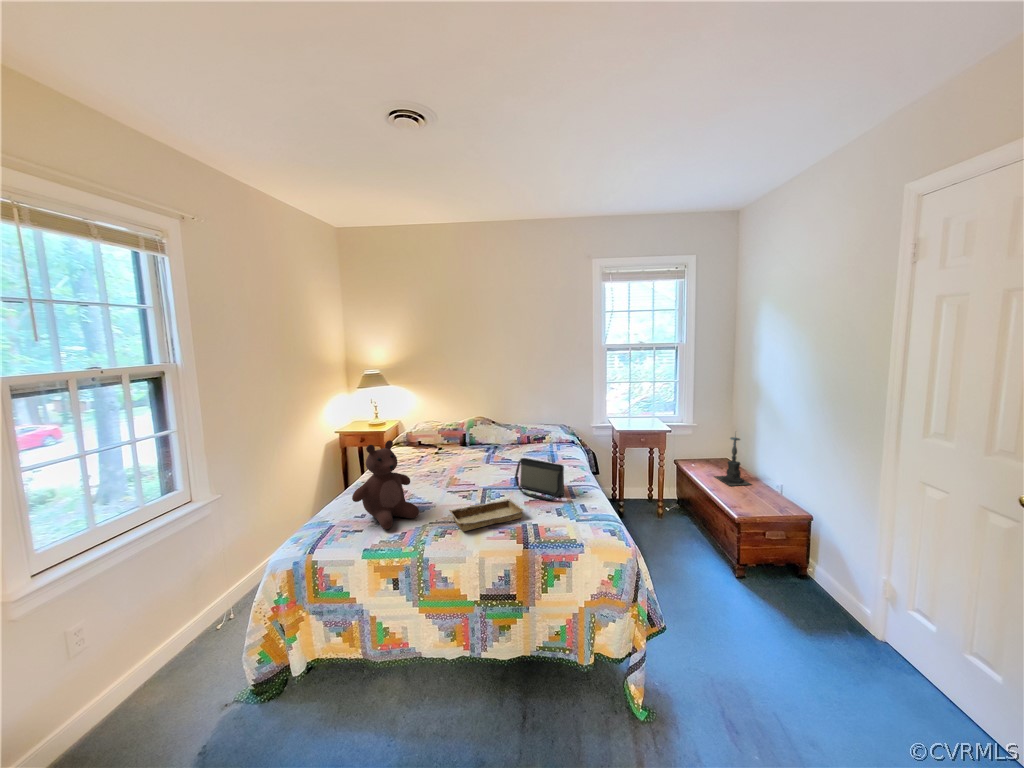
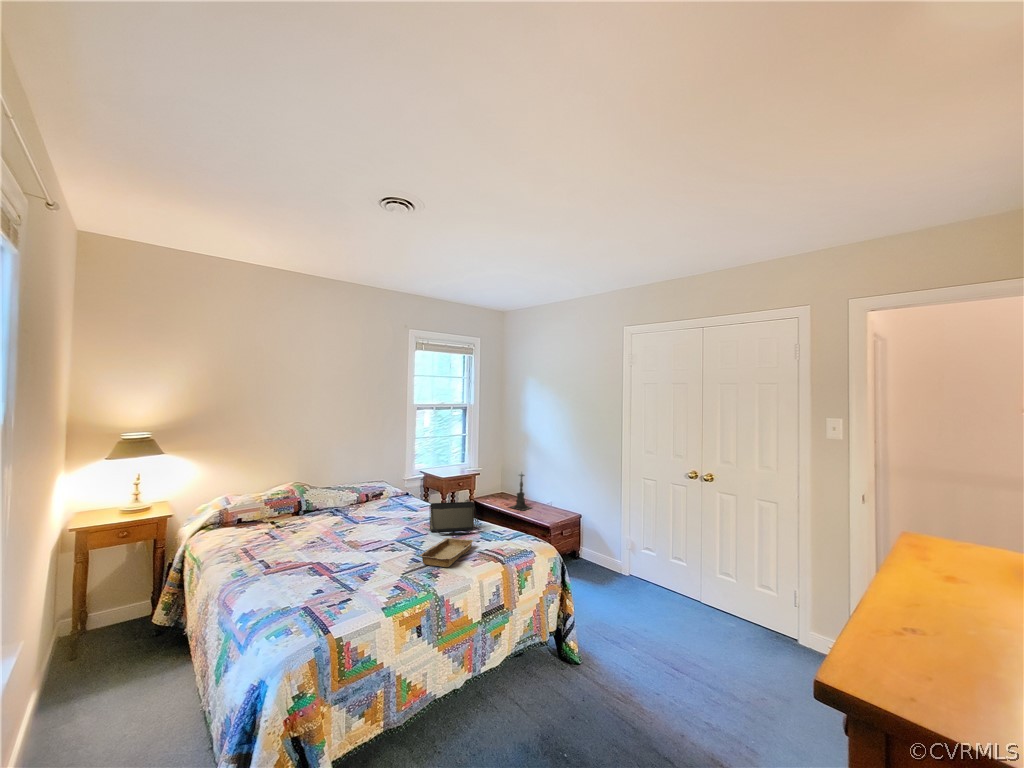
teddy bear: present [352,440,419,529] -> none [327,495,389,588]

